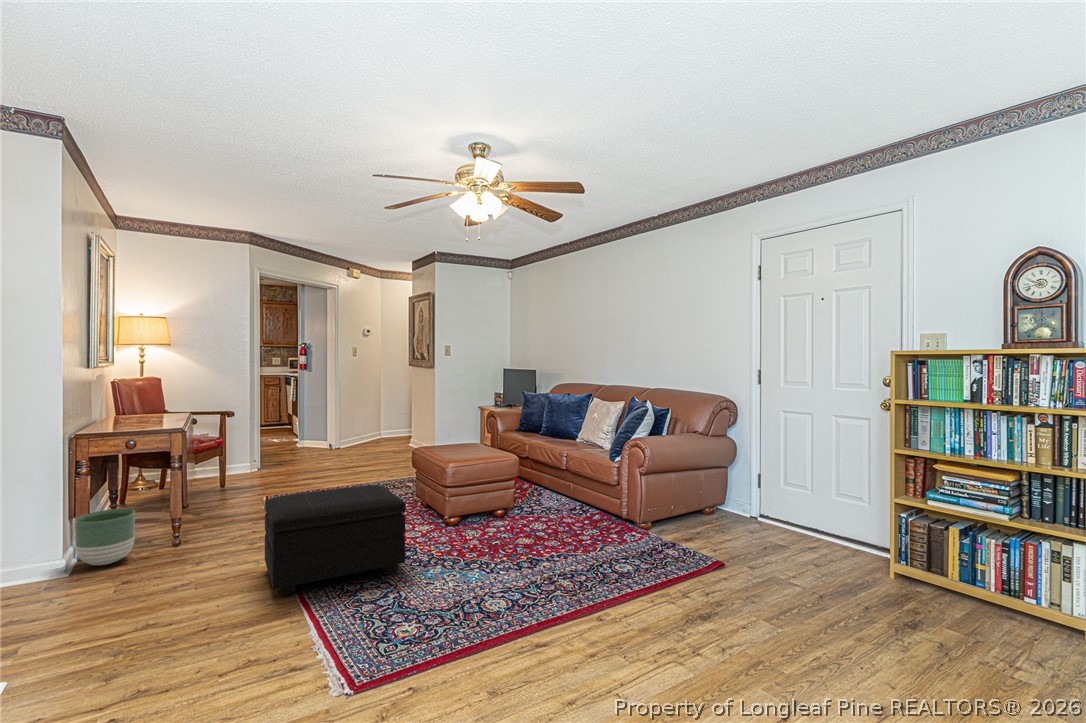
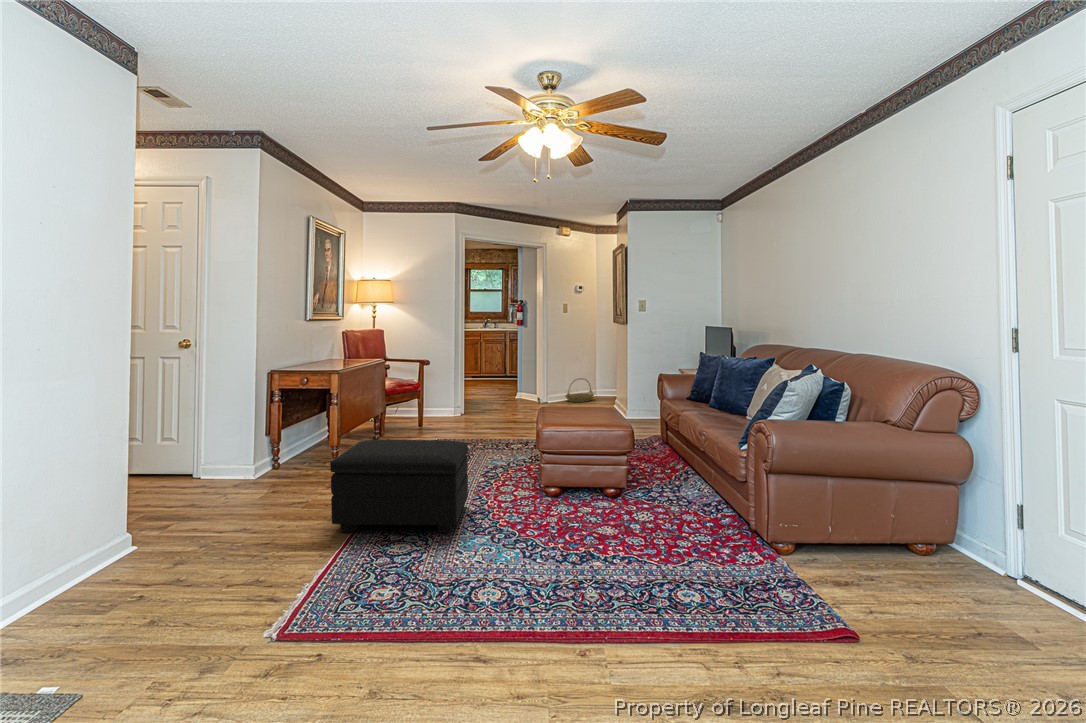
basket: none [356,421,384,445] -> present [565,378,594,402]
planter: present [75,509,135,565] -> none [259,434,301,477]

